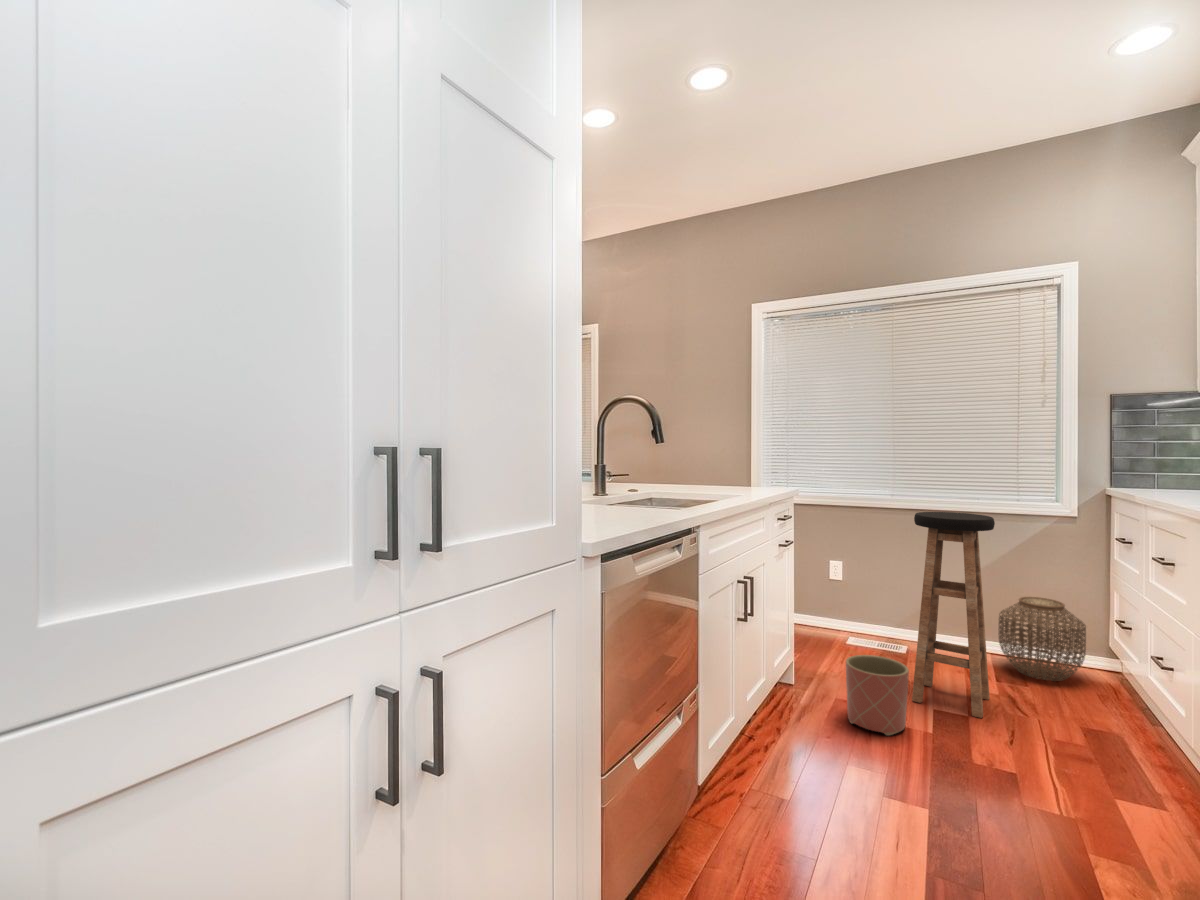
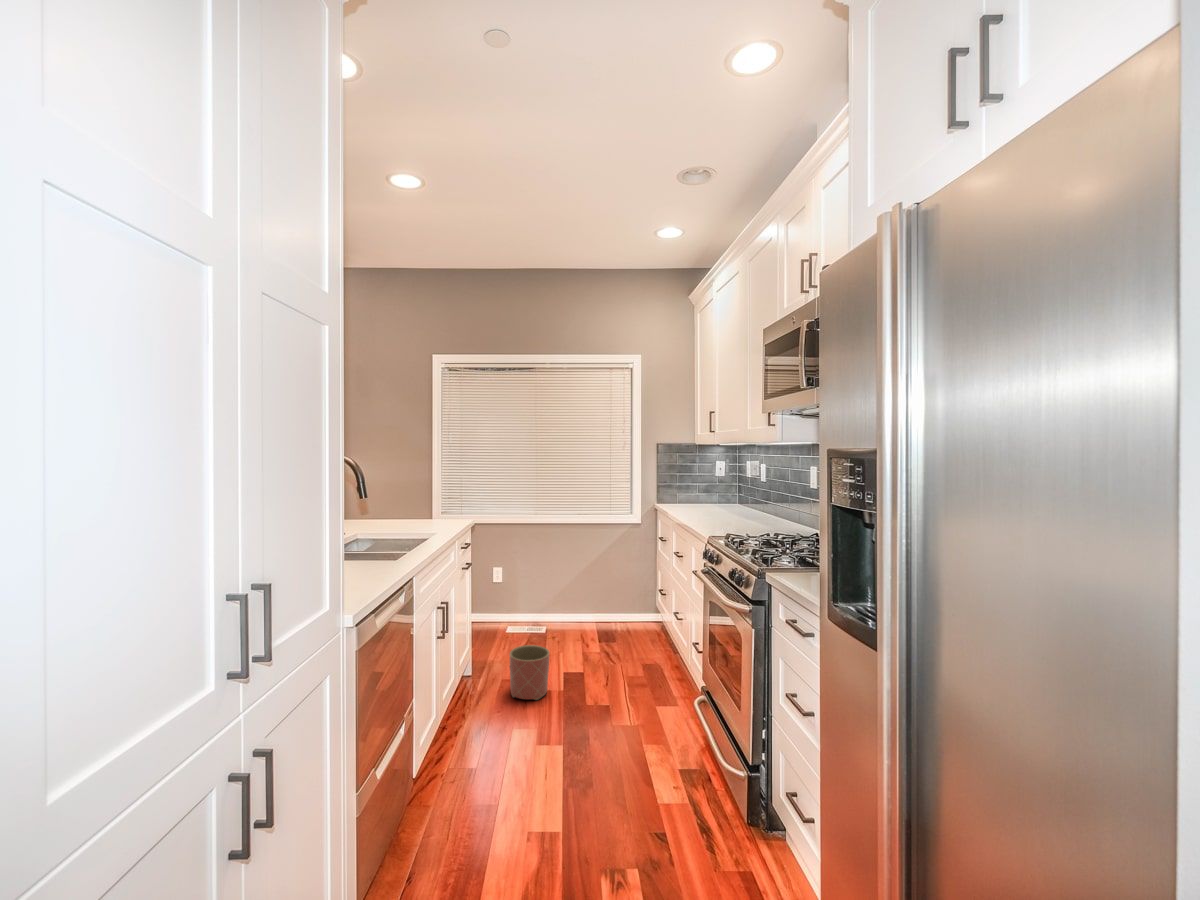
bar stool: present [912,512,995,718] -> none [551,536,599,672]
woven basket: present [998,597,1086,681] -> none [601,582,646,636]

